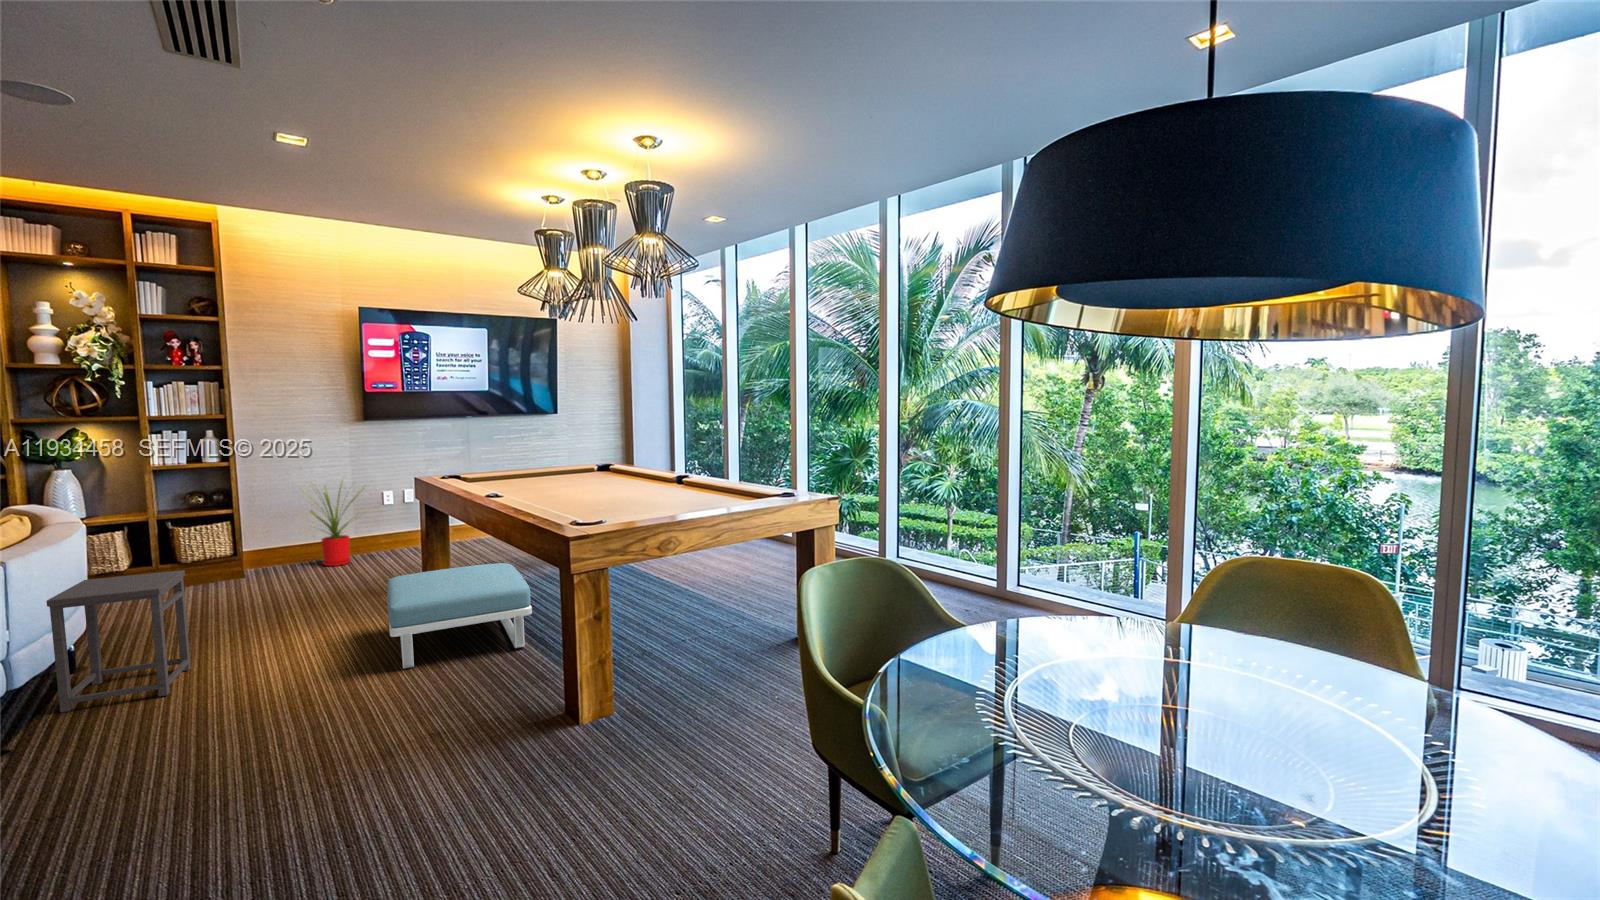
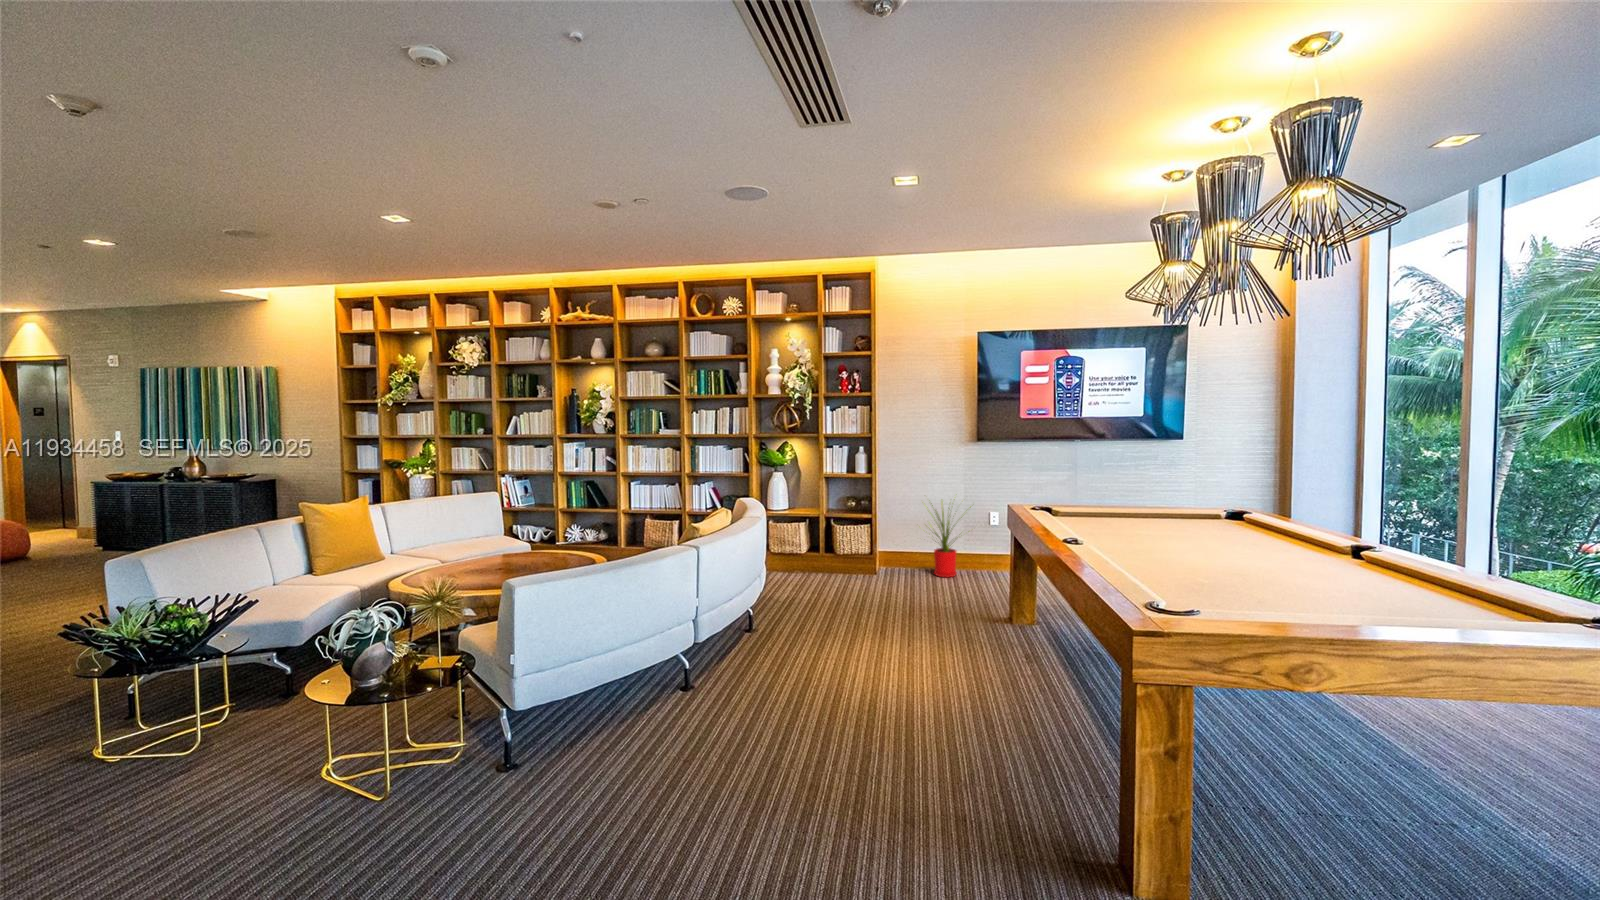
footstool: present [387,563,532,669] -> none [936,621,1094,754]
side table: present [46,570,191,712] -> none [714,574,802,687]

